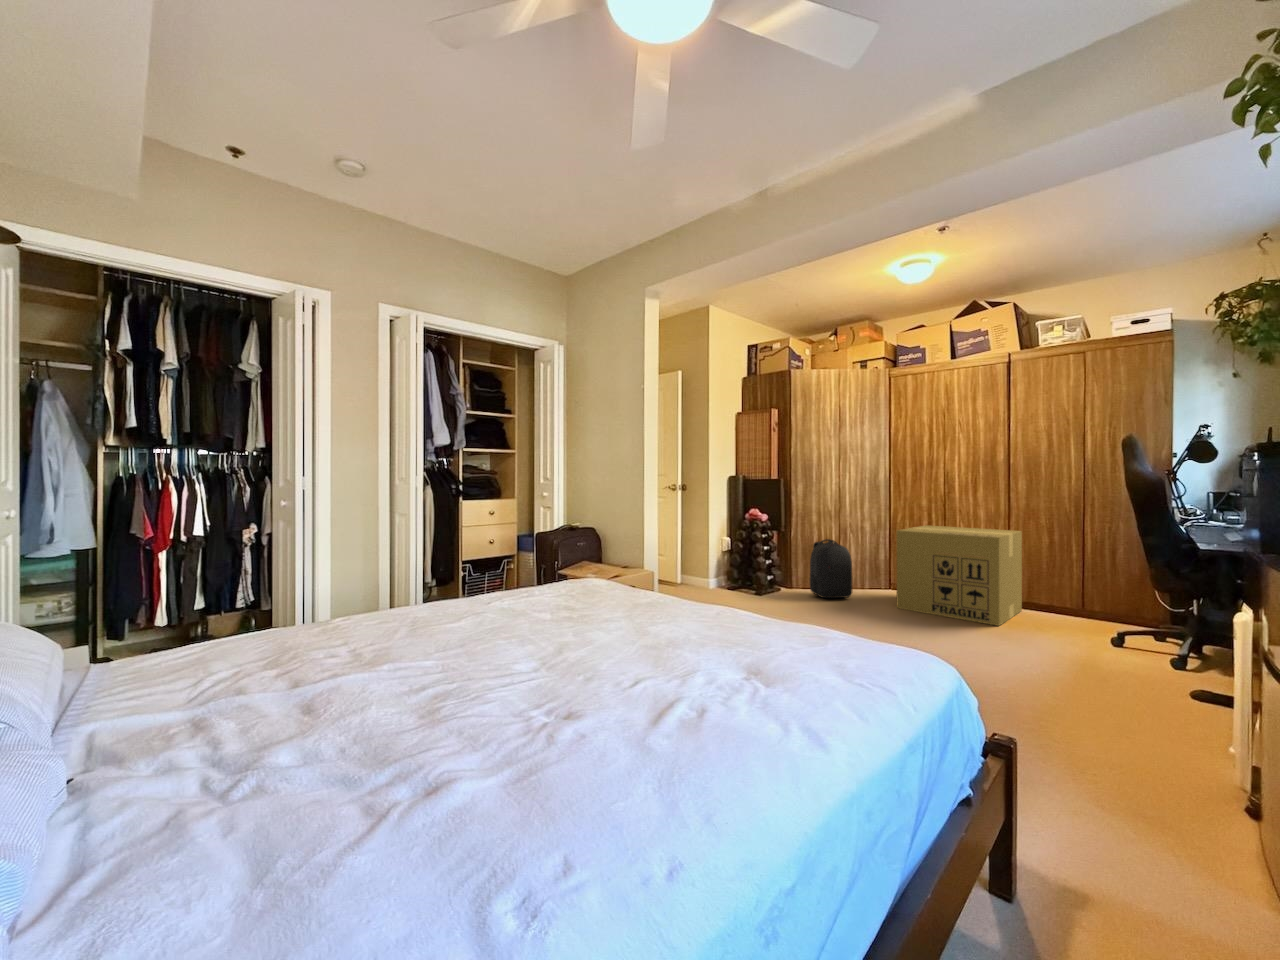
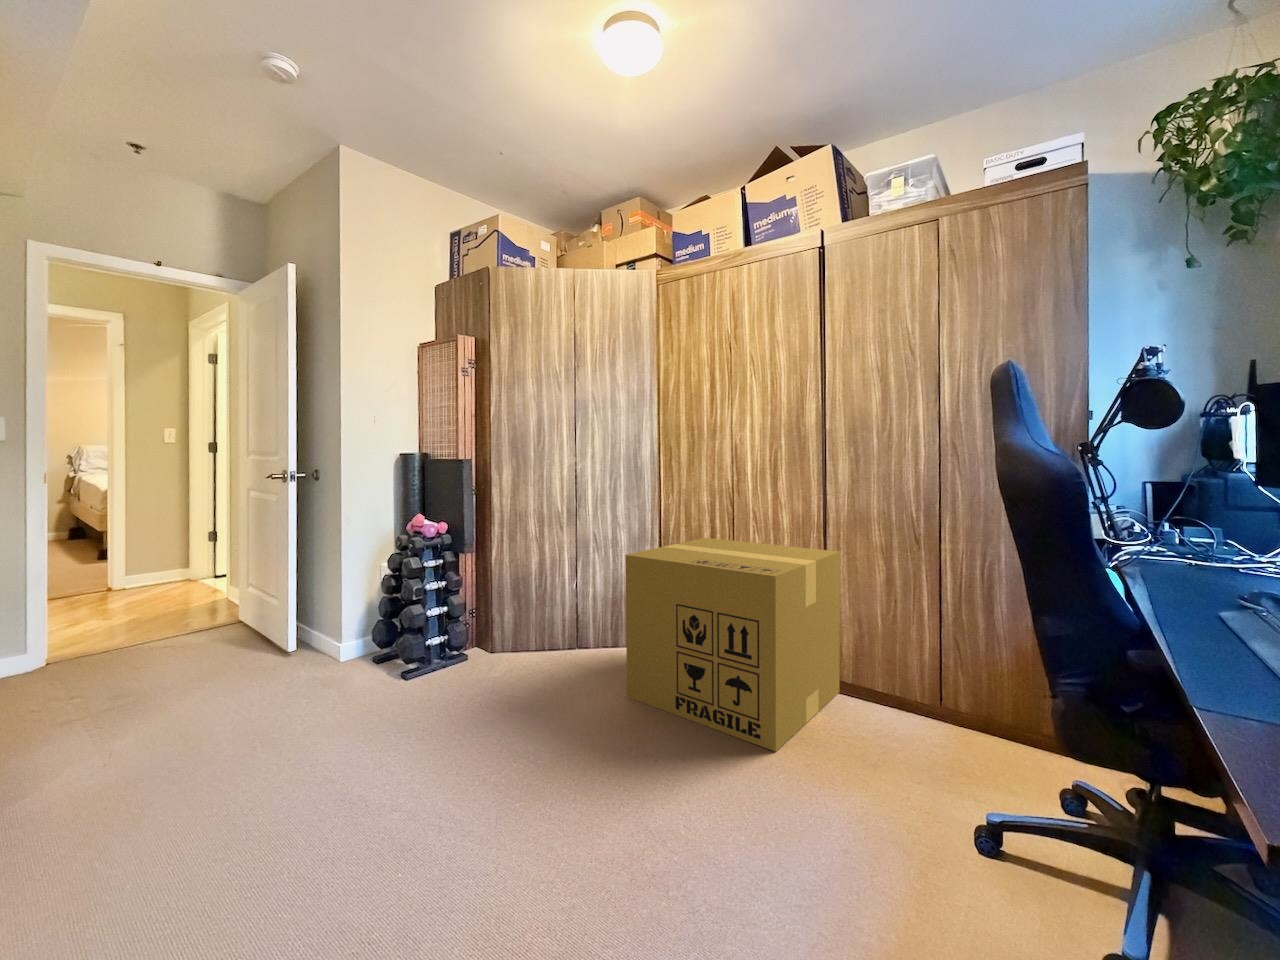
backpack: present [810,539,852,598] -> none [507,566,575,674]

